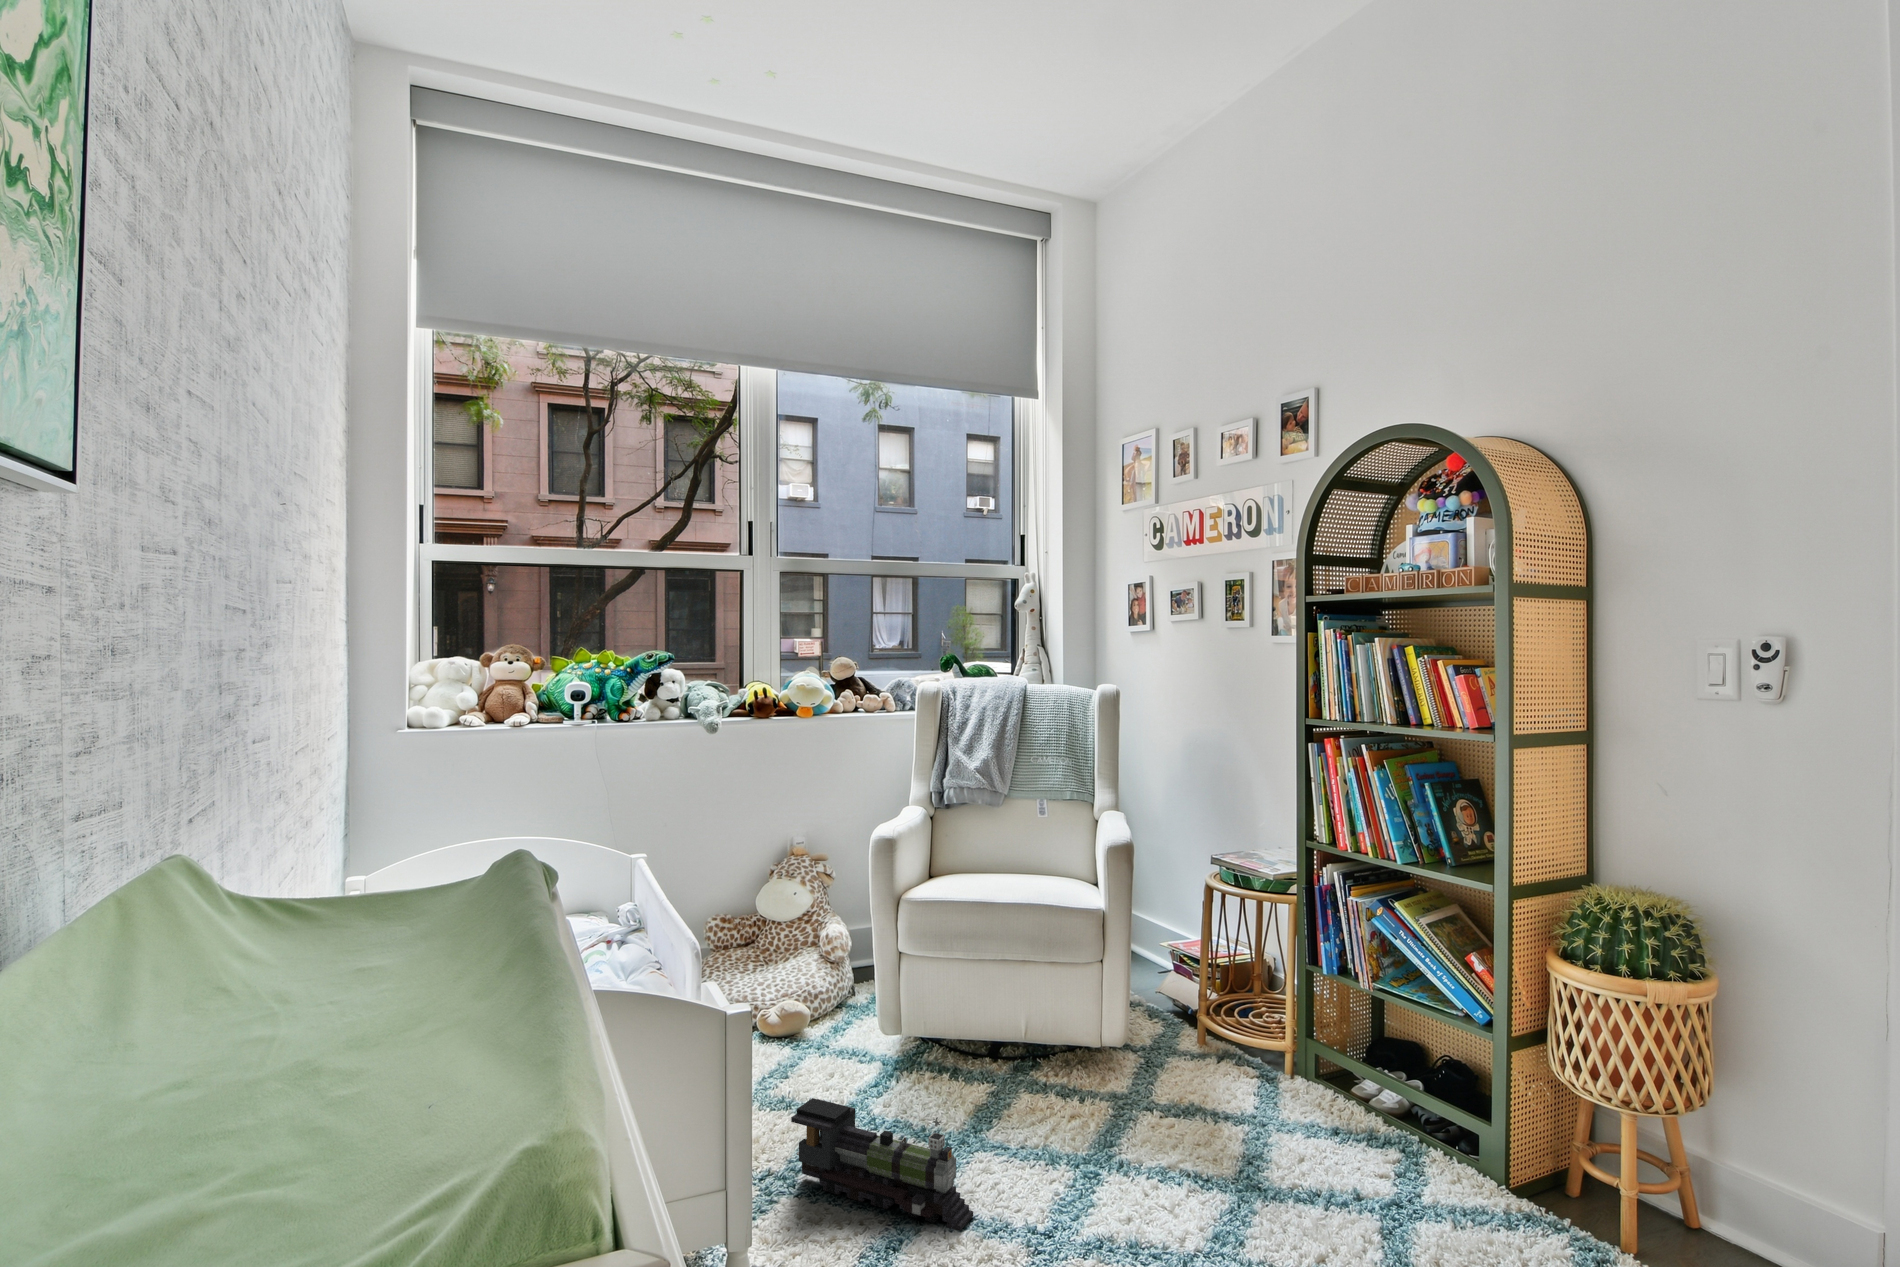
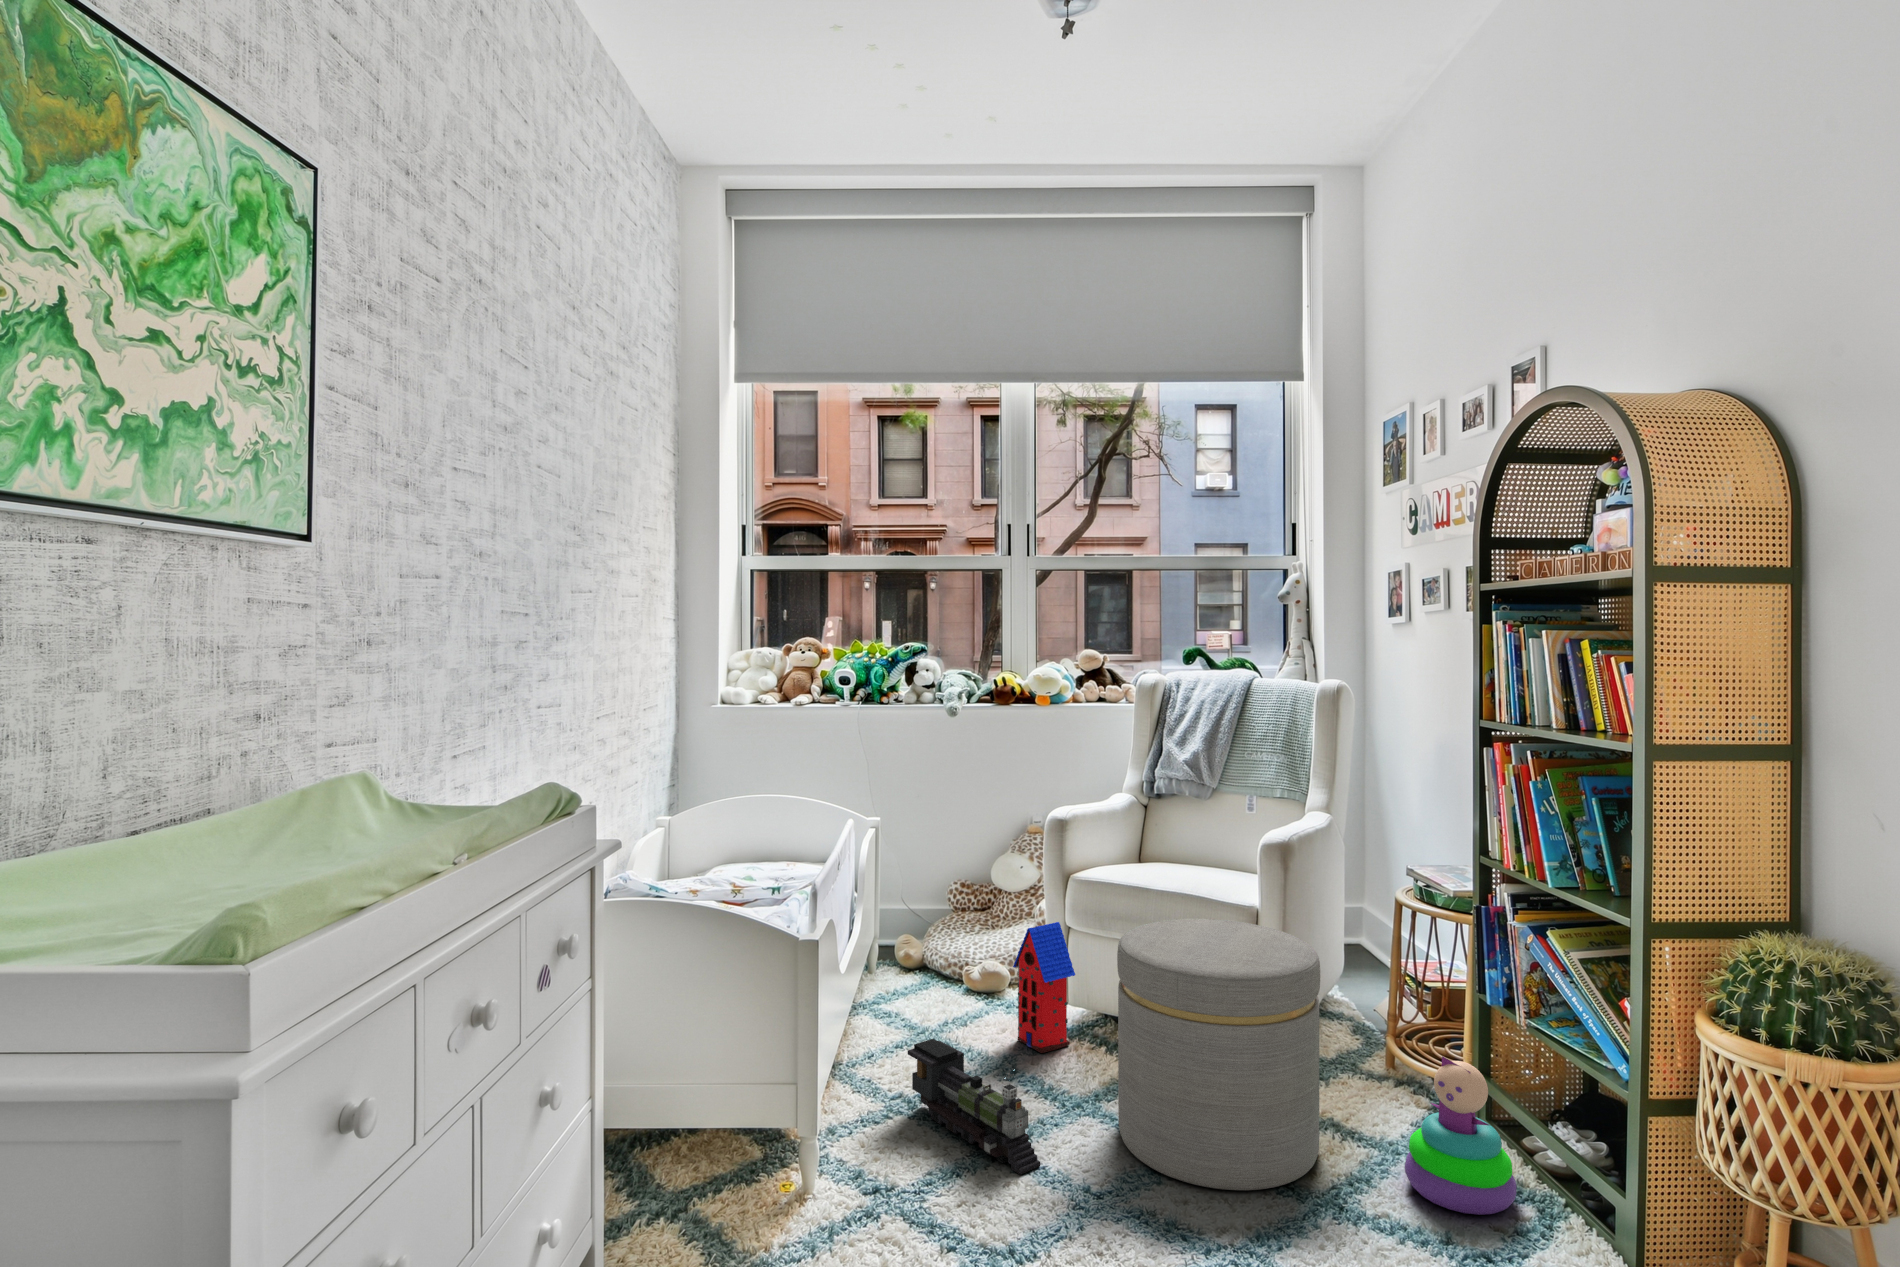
ottoman: none [1019,925,1217,1198] -> present [1117,919,1320,1190]
toy house: none [849,948,919,1092] -> present [1013,922,1075,1053]
stacking toy: none [1288,1027,1386,1169] -> present [1405,1056,1516,1215]

